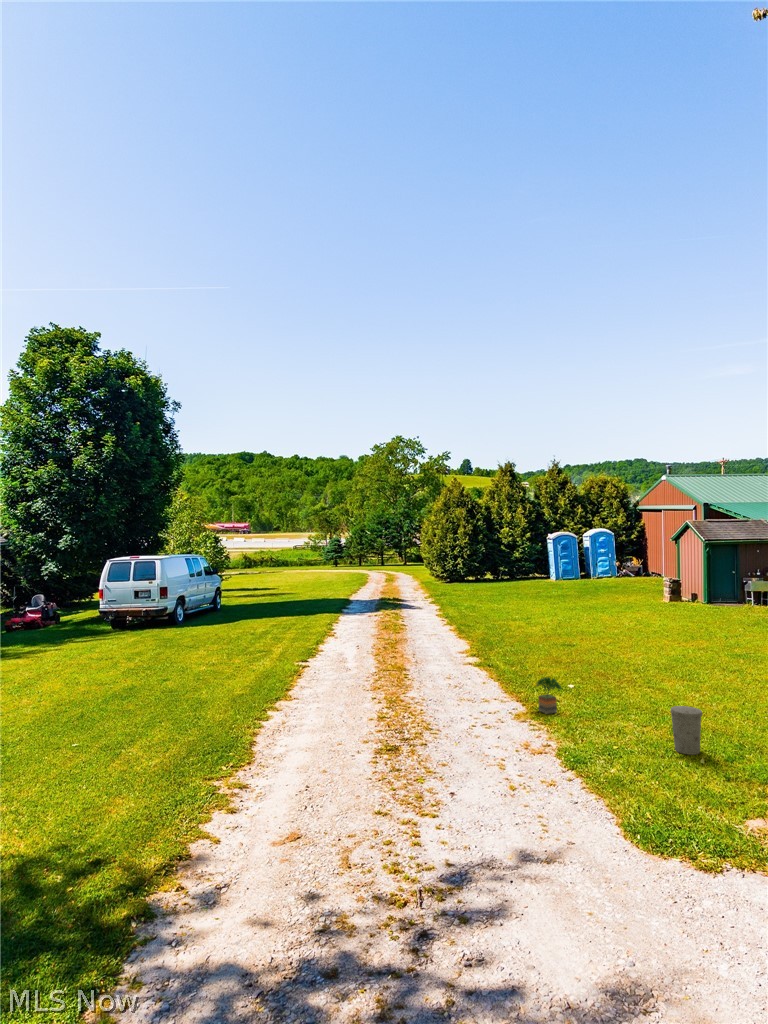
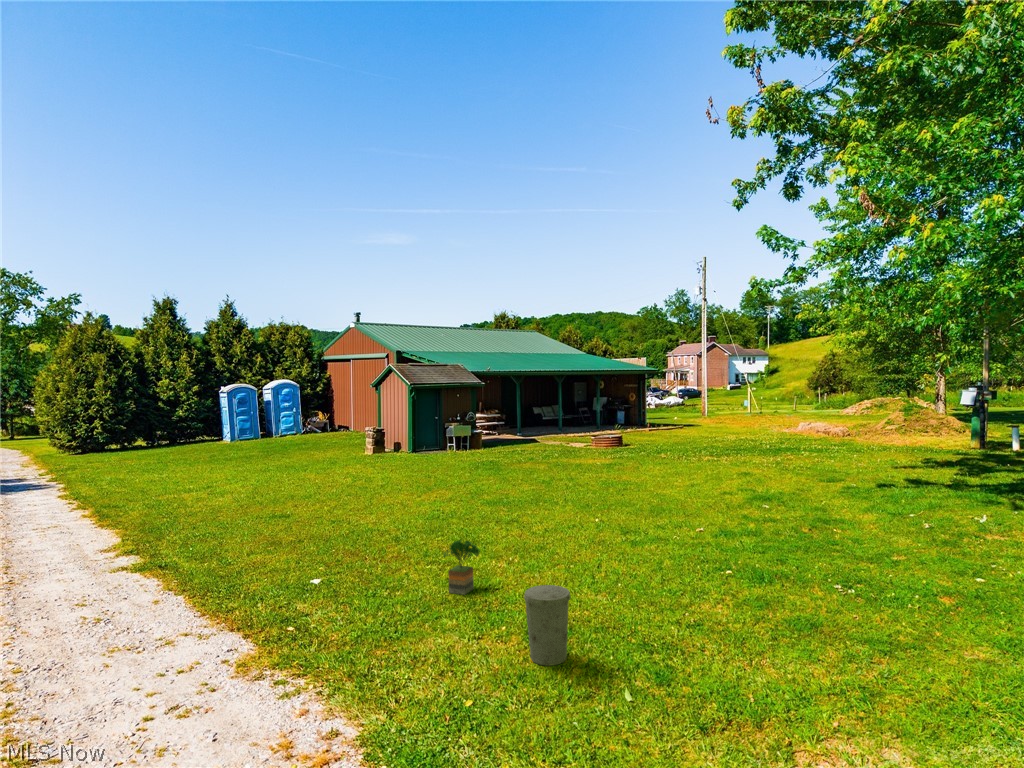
potted tree: present [536,677,561,714] -> present [443,541,480,595]

